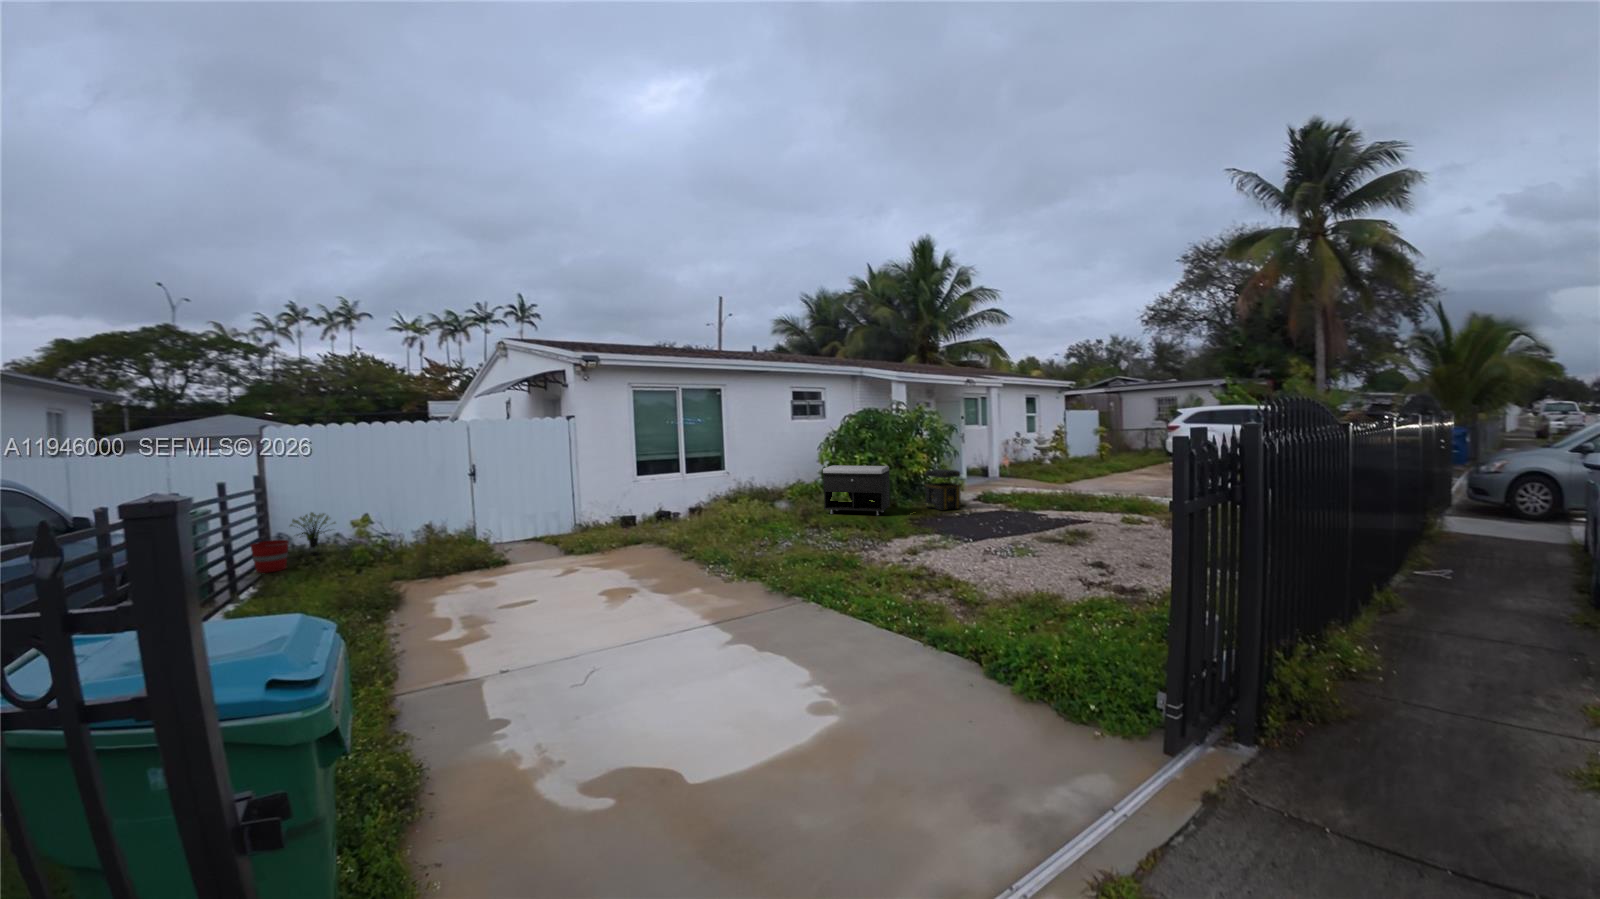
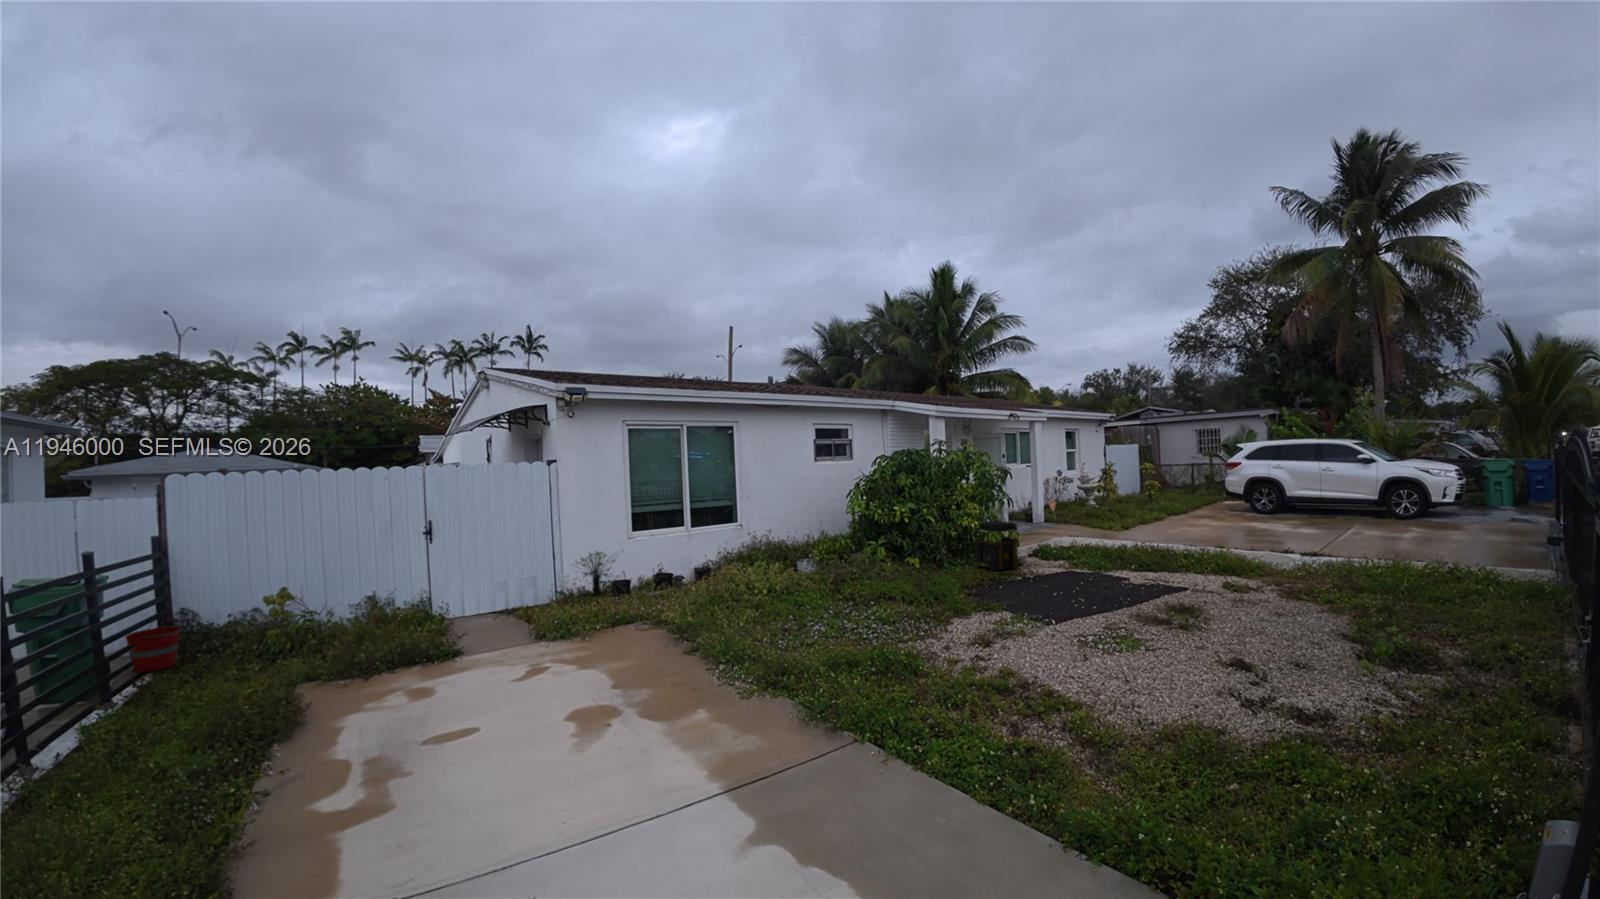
storage bench: present [823,465,890,515] -> none [855,517,934,578]
potted plant: present [290,512,336,555] -> present [576,552,615,595]

